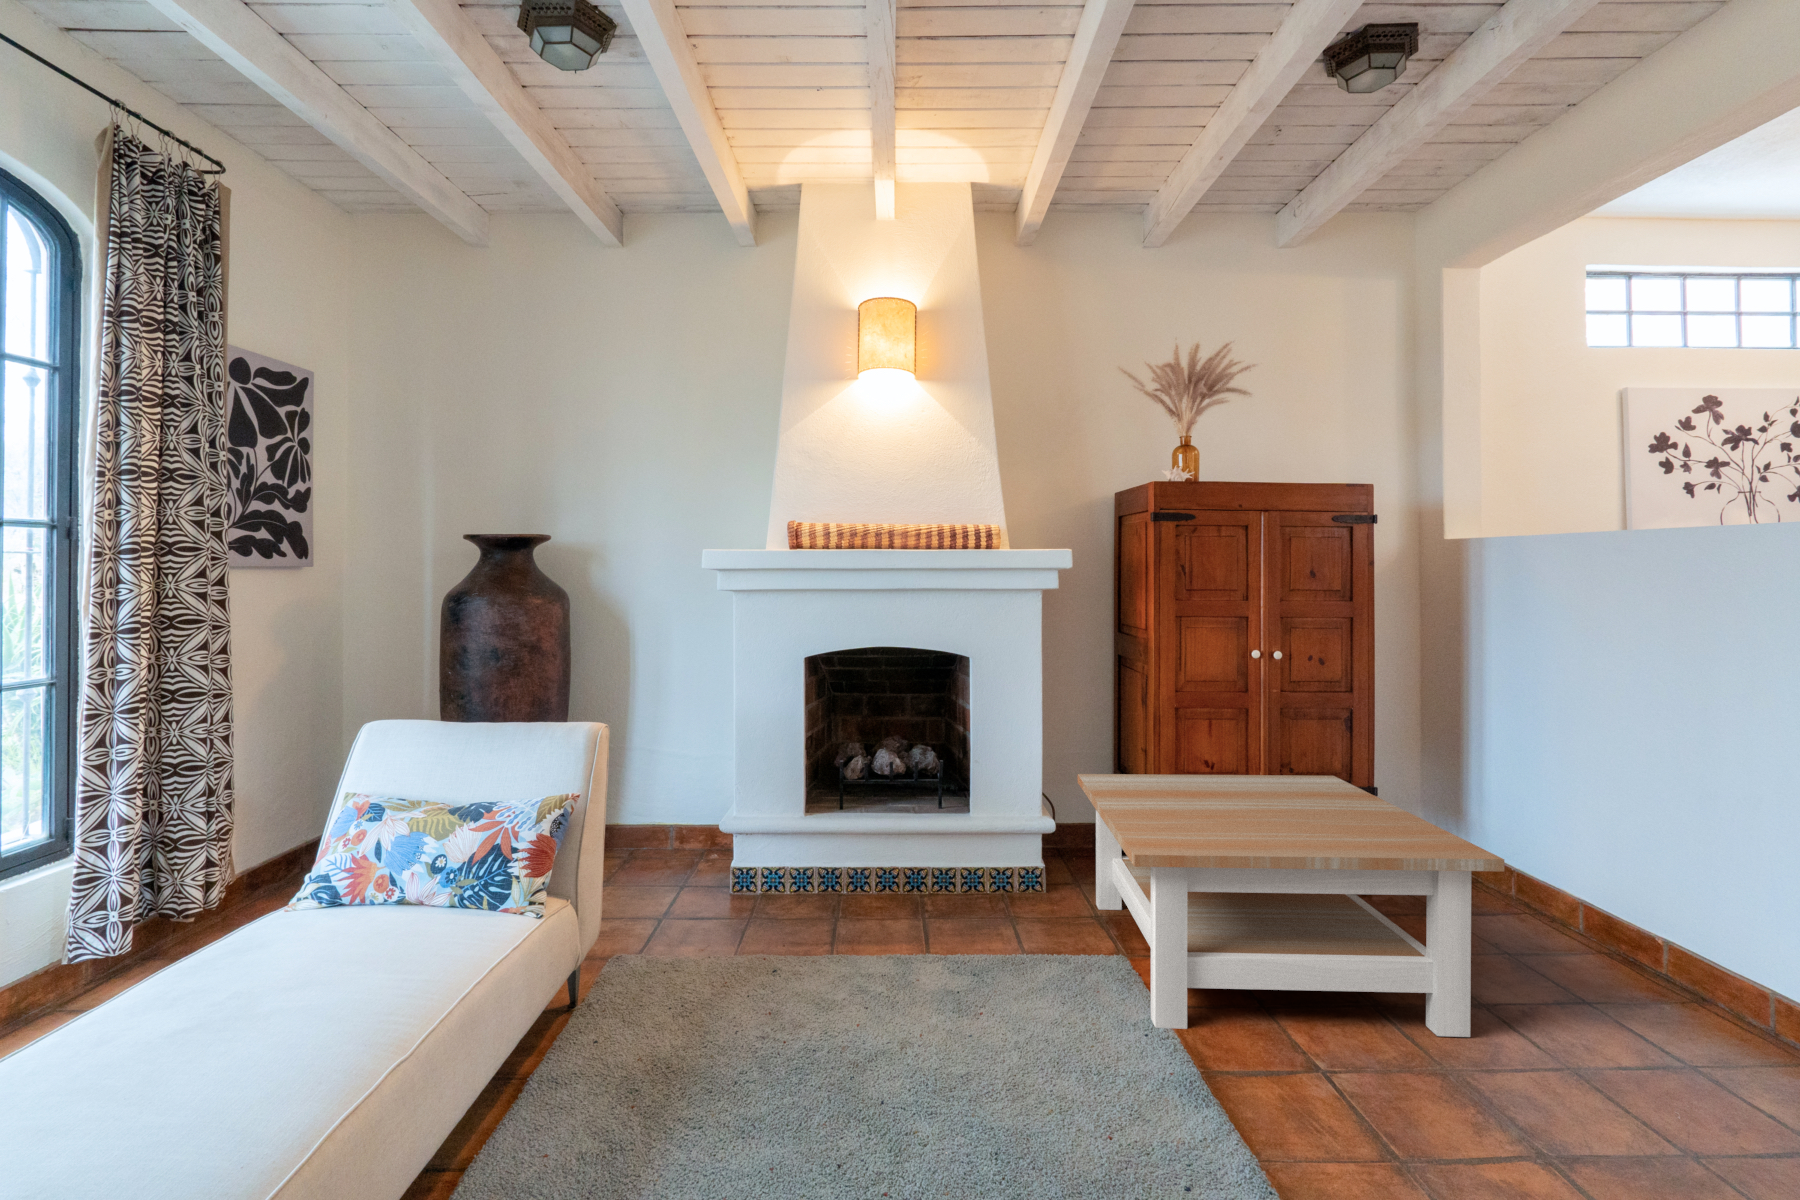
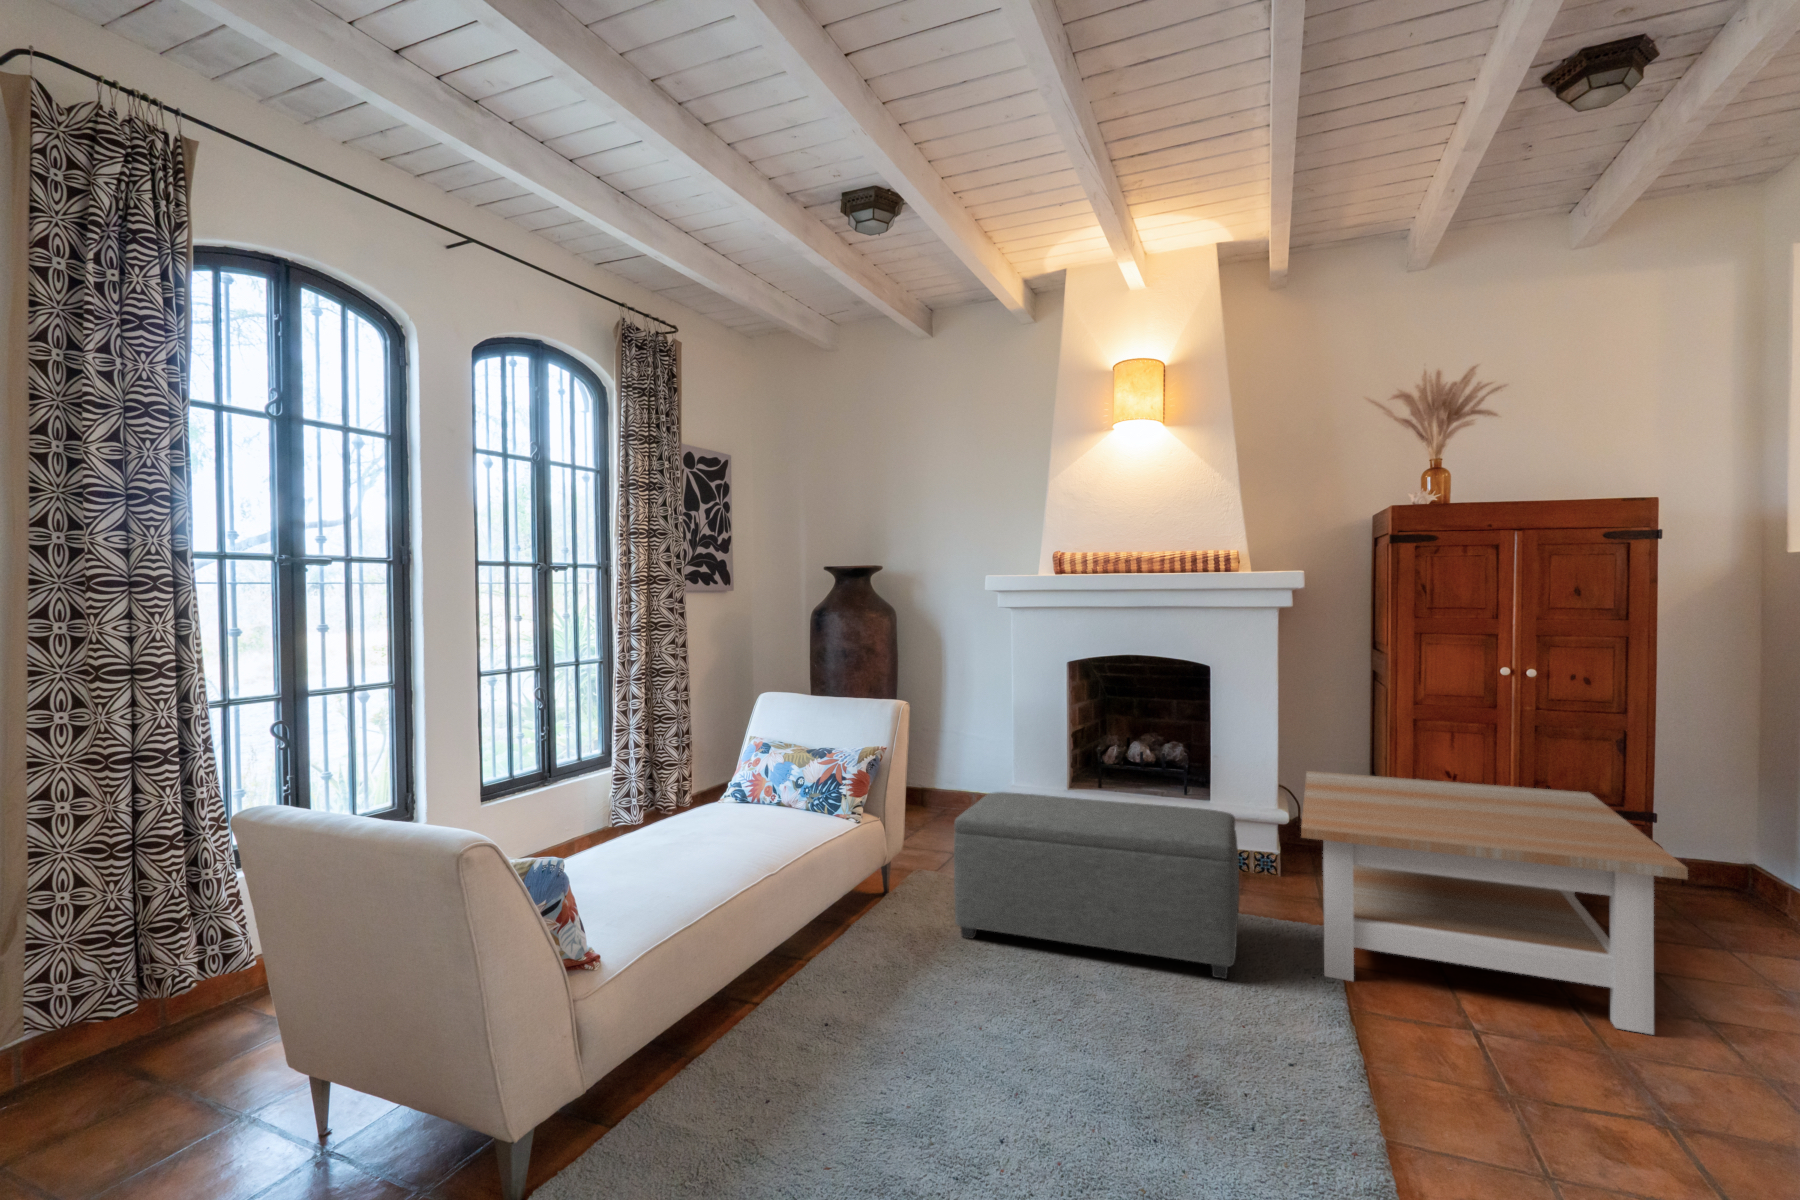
ottoman: none [696,839,1072,1063] -> present [954,792,1239,979]

